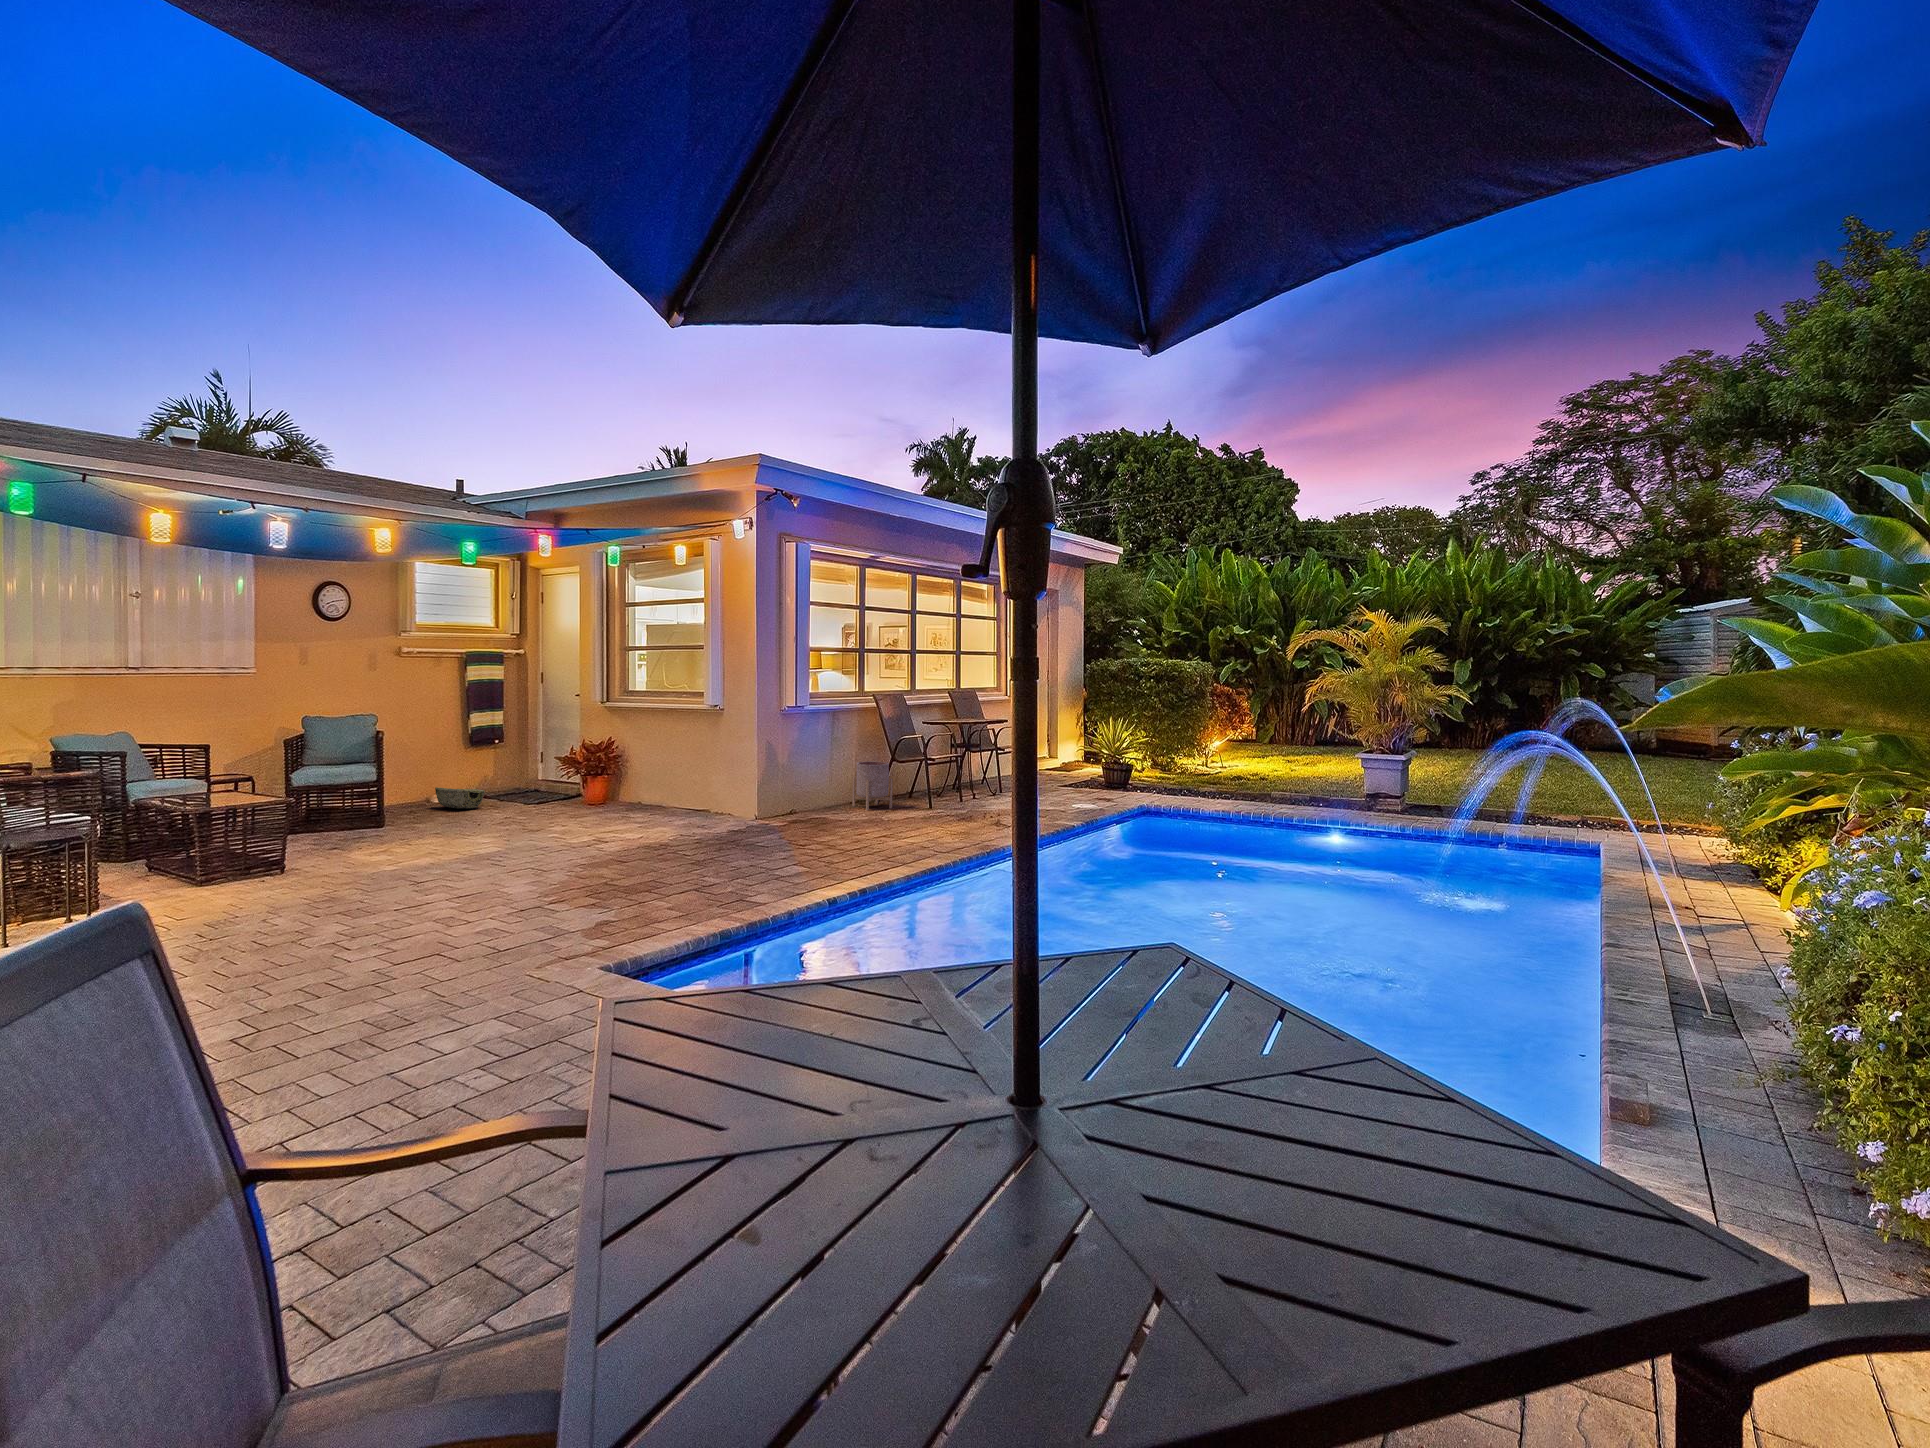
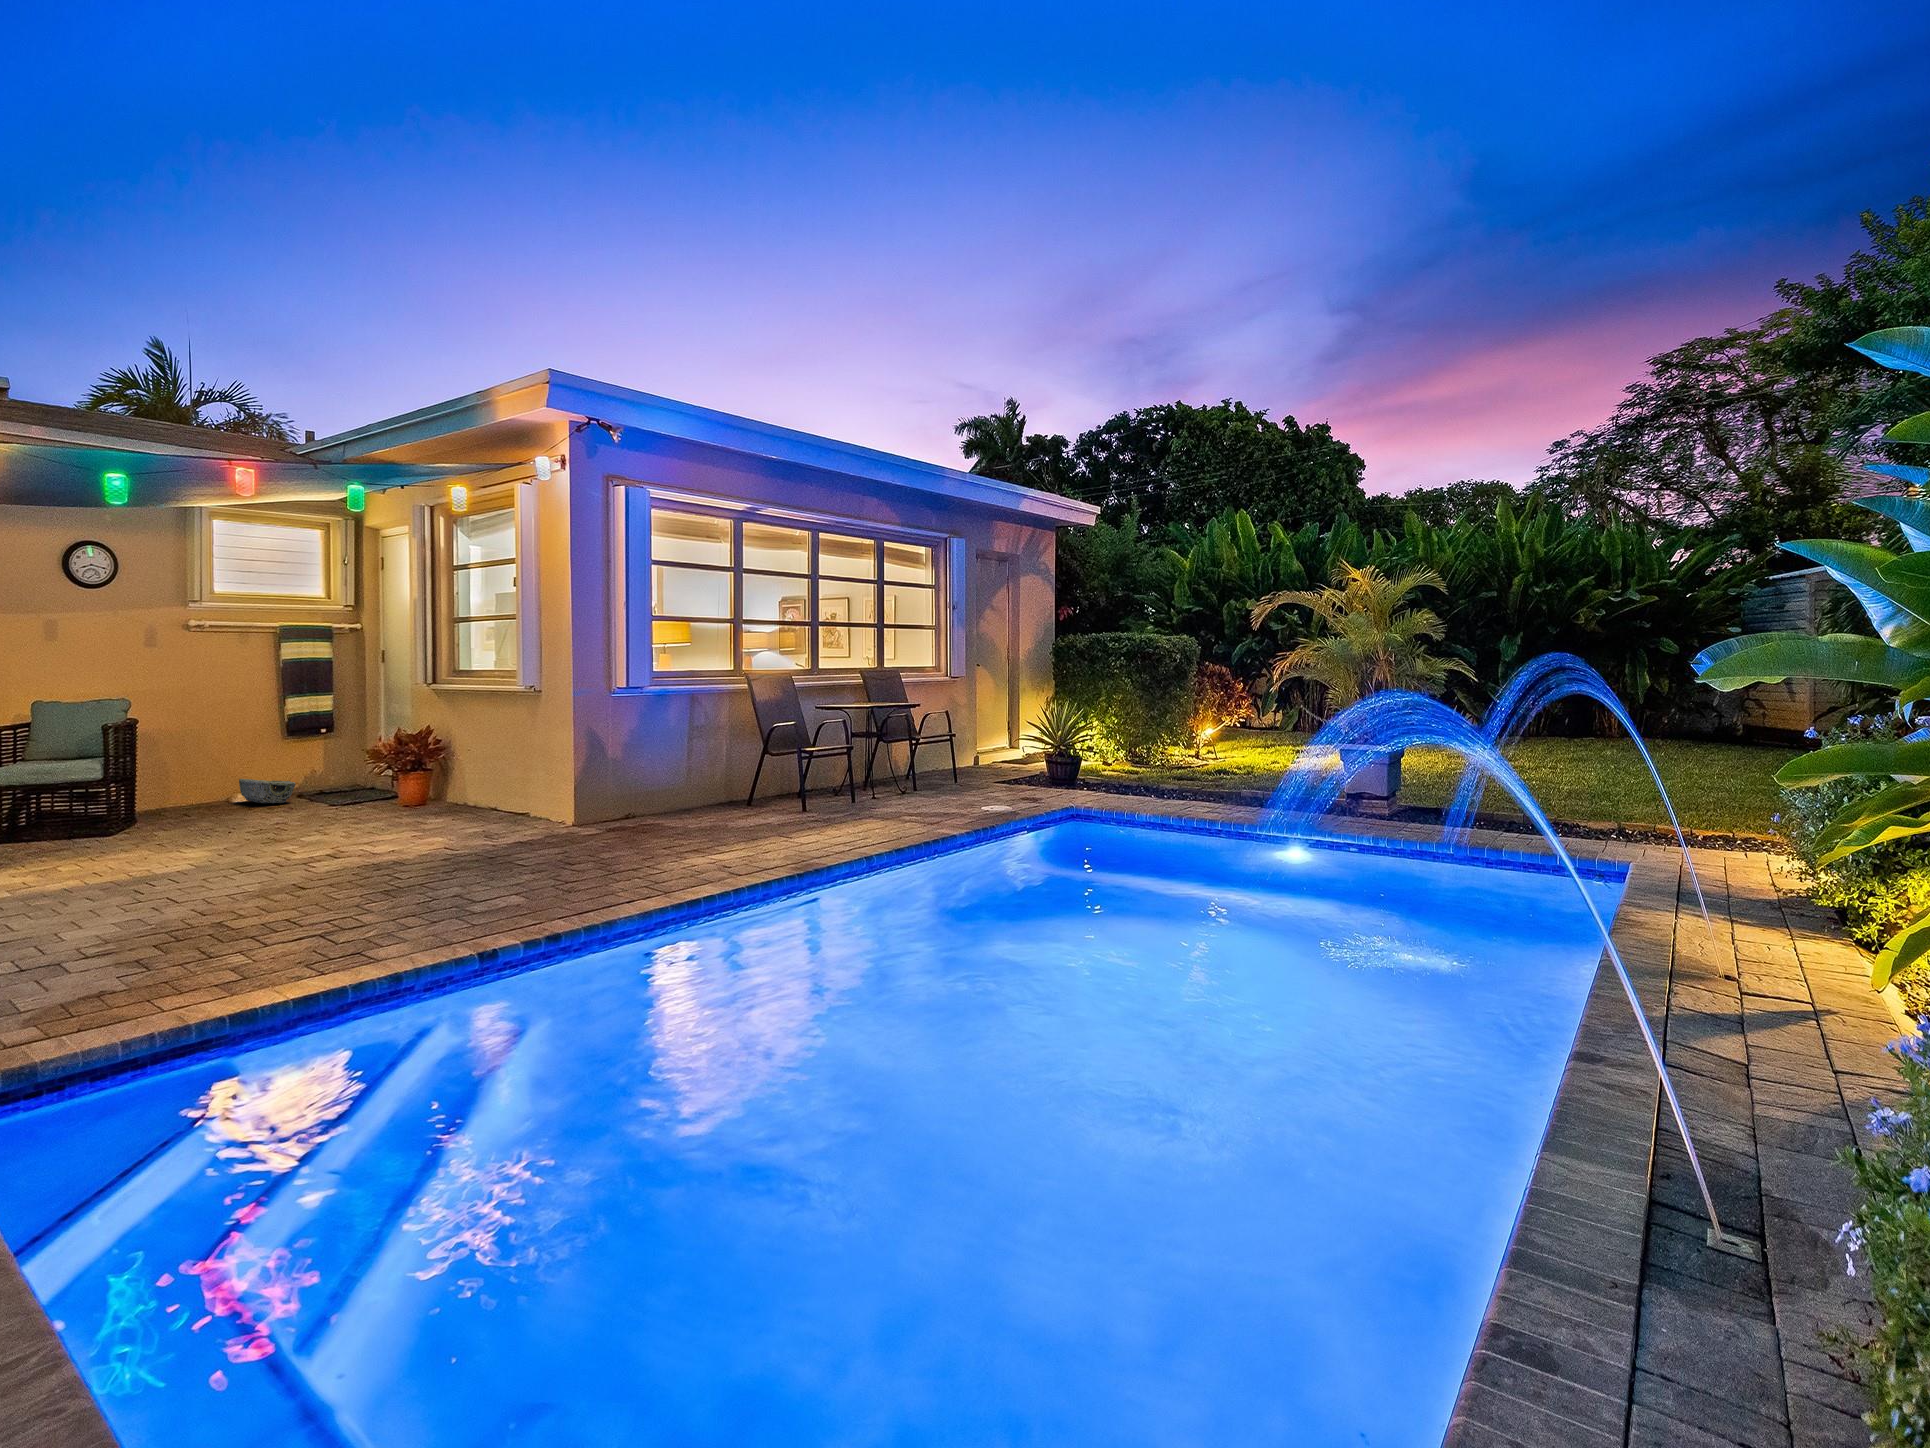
planter: present [852,761,892,810] -> none [717,751,762,810]

